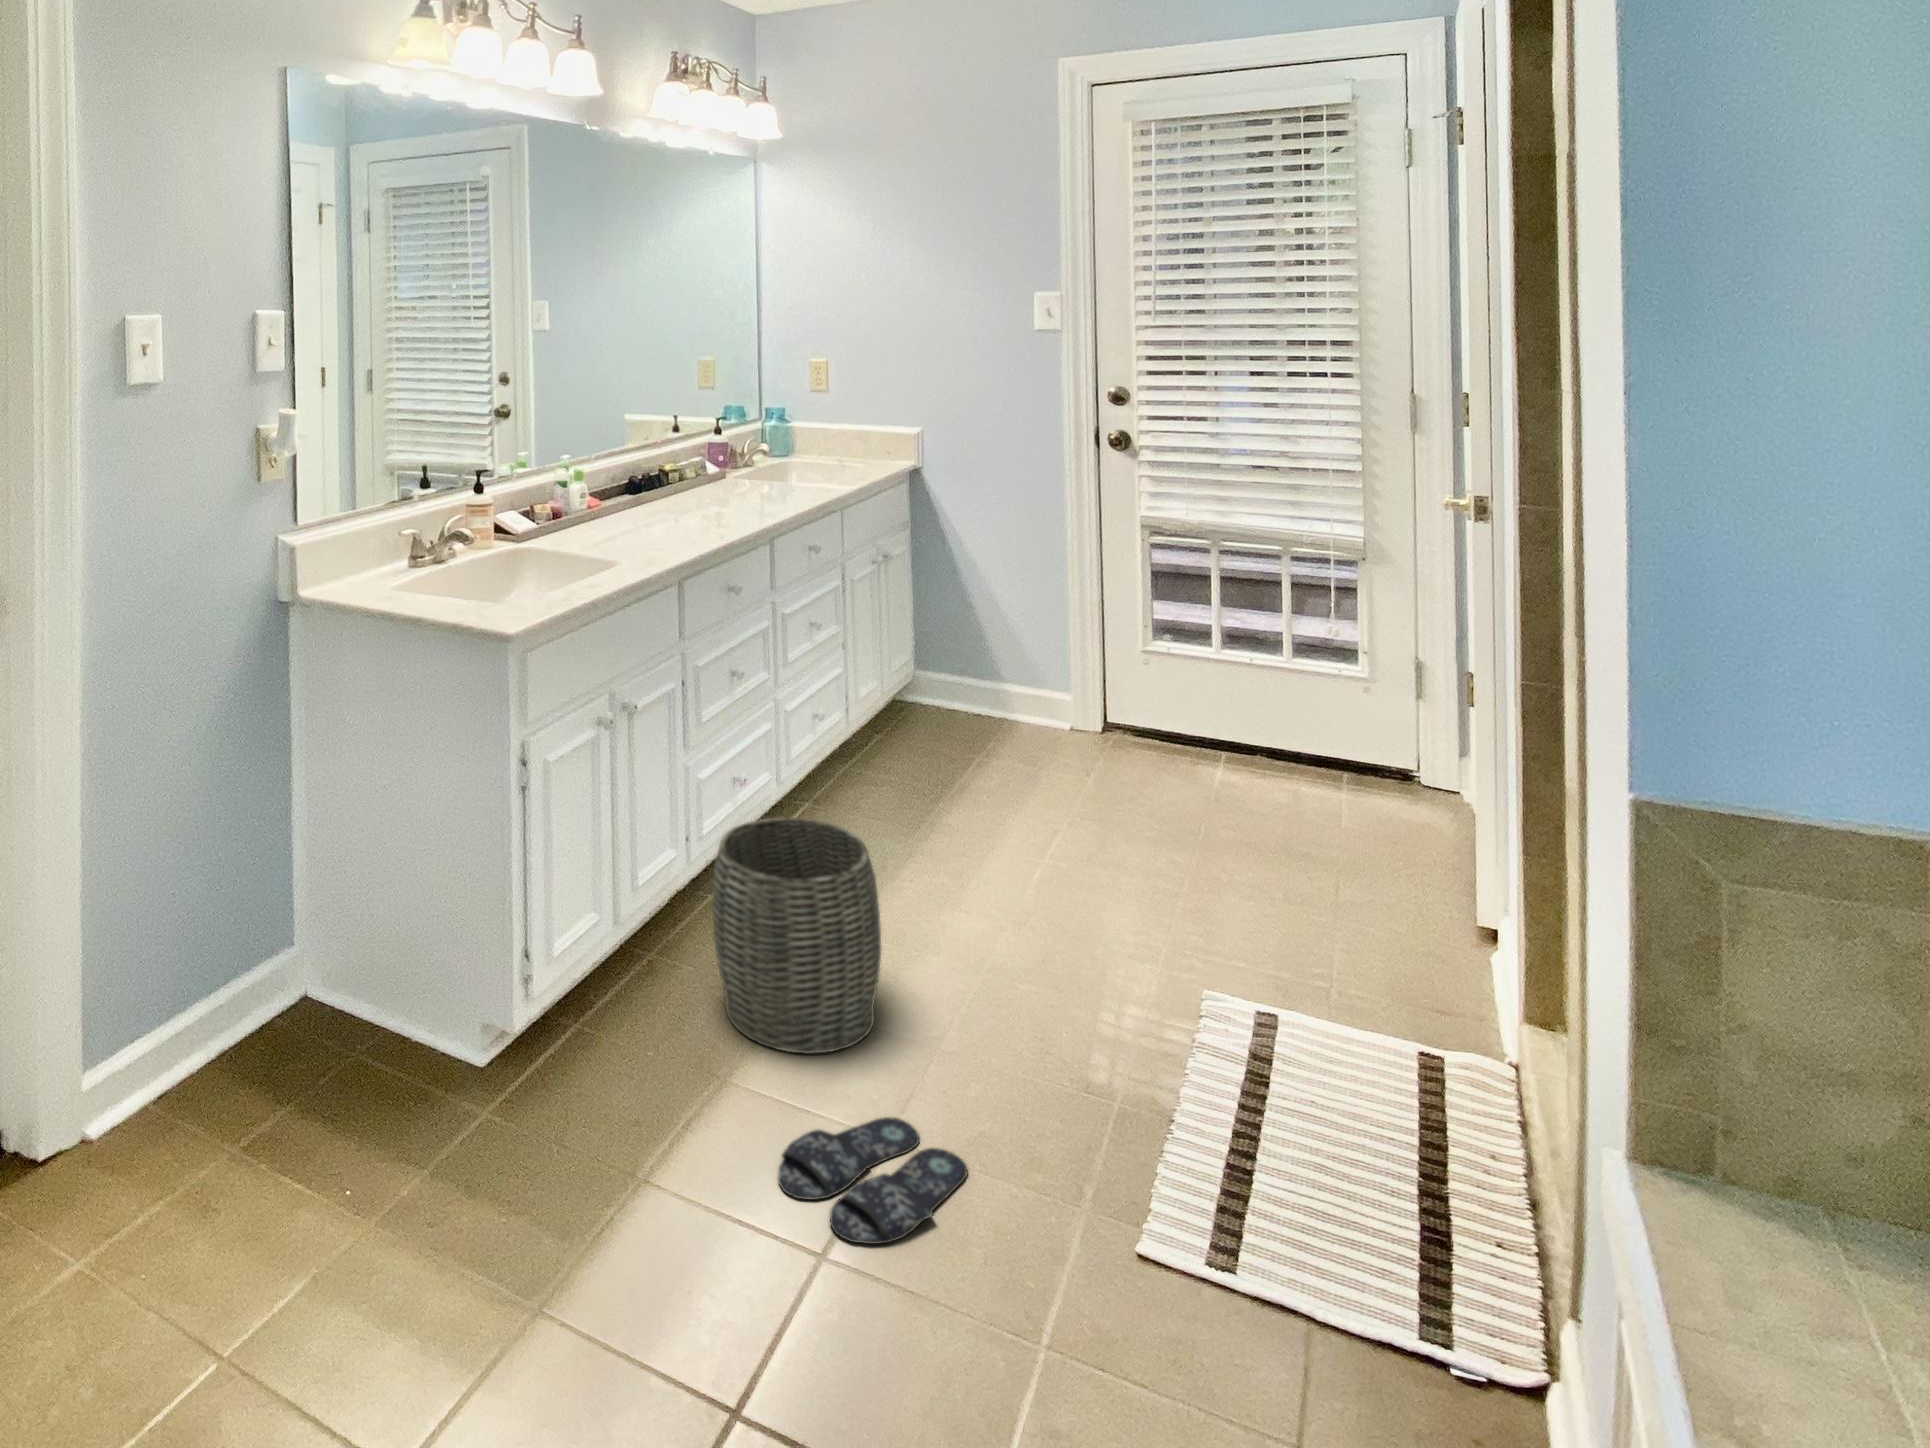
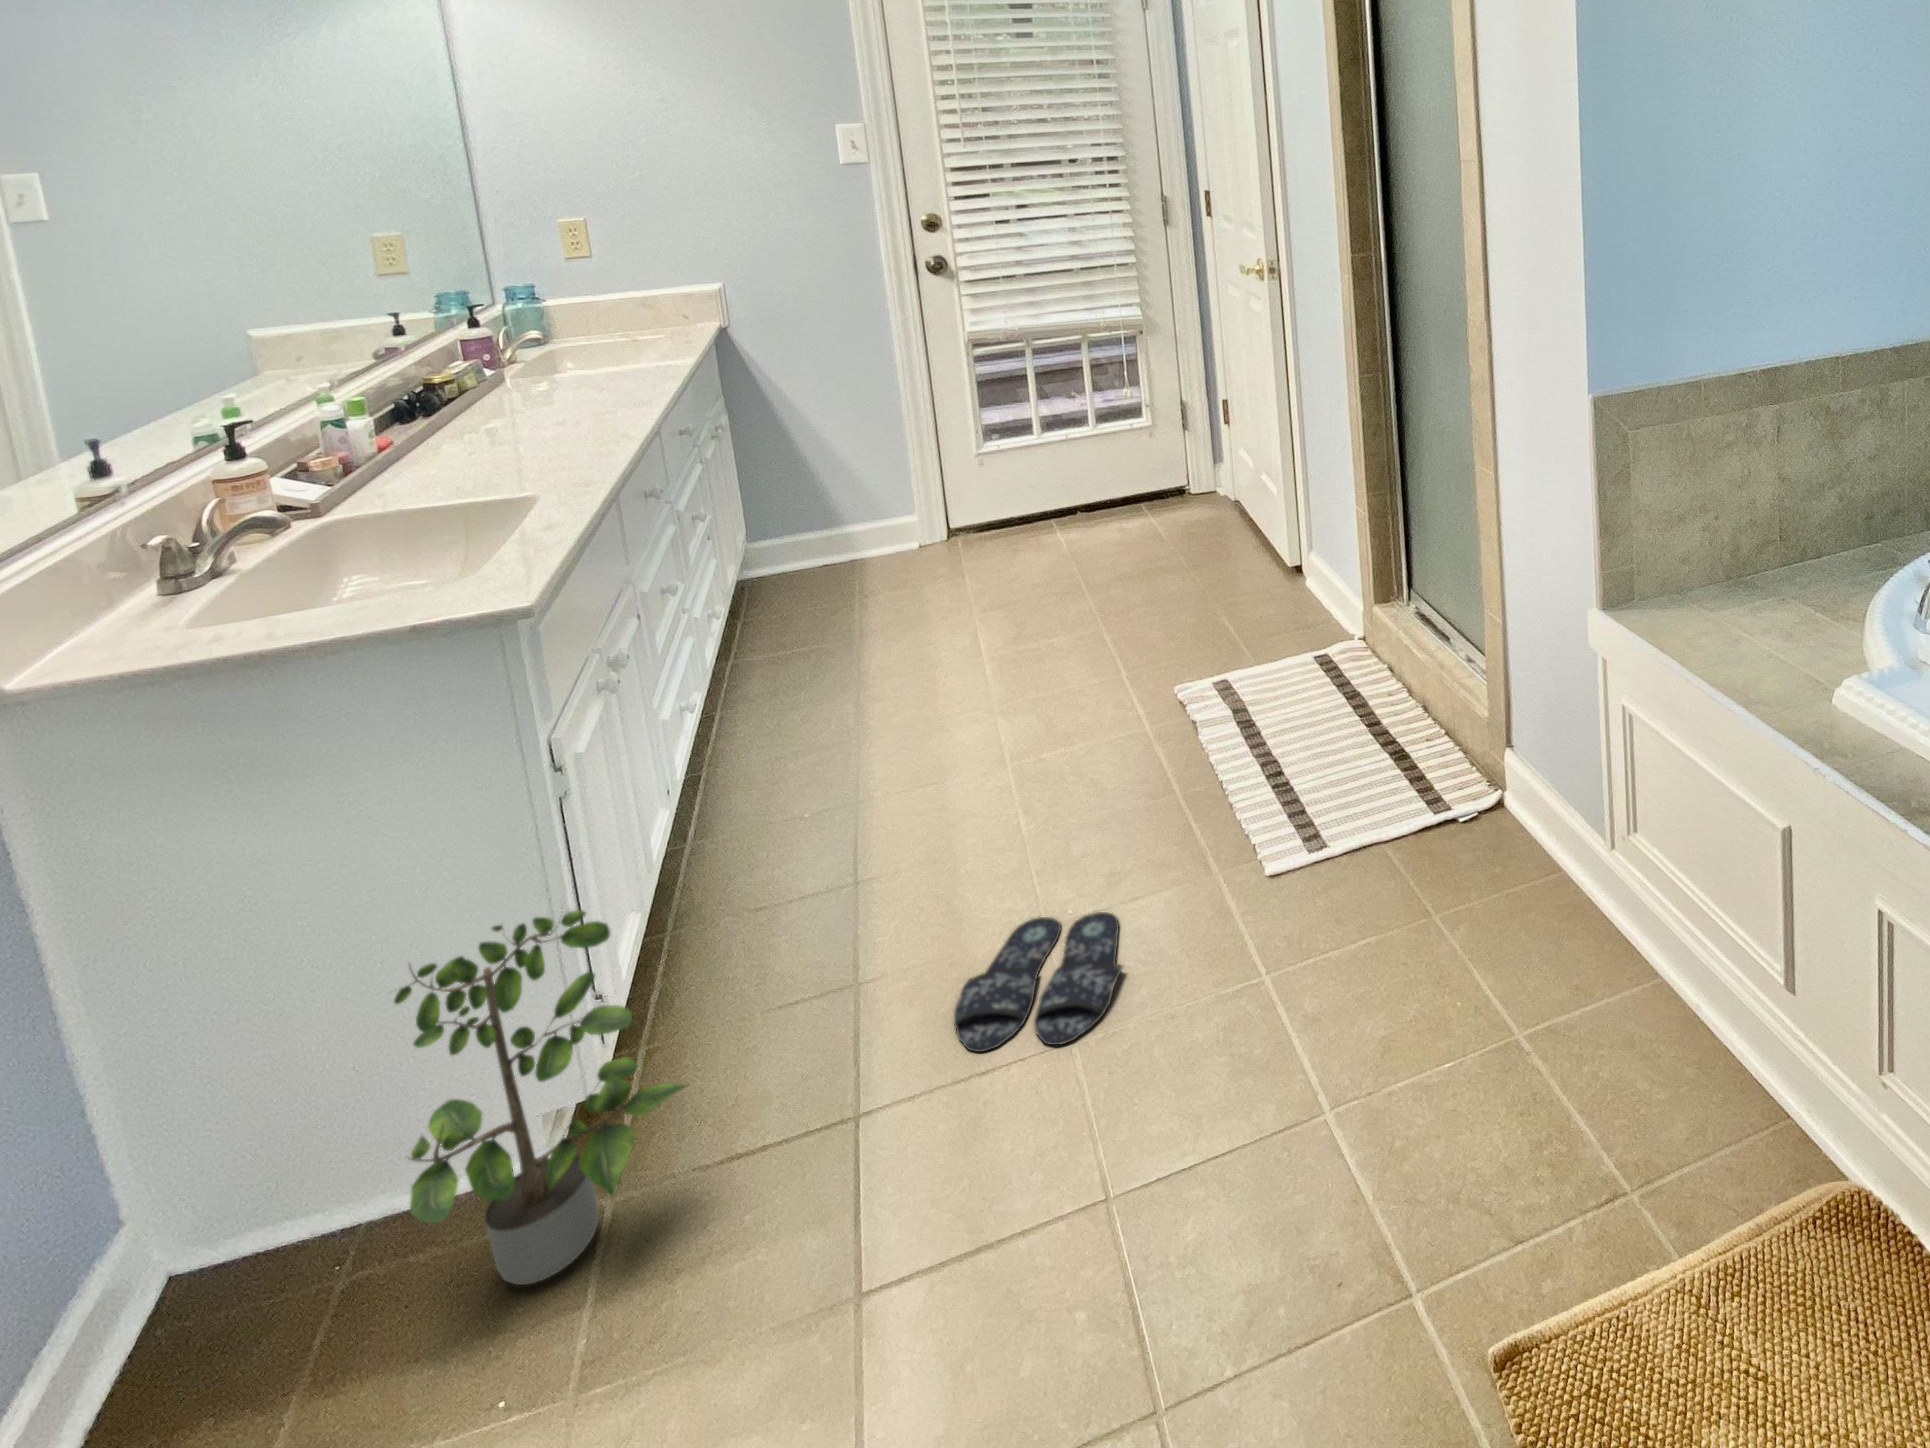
woven basket: present [712,818,881,1053] -> none [731,691,945,956]
potted plant: none [429,856,578,1124] -> present [394,910,685,1285]

